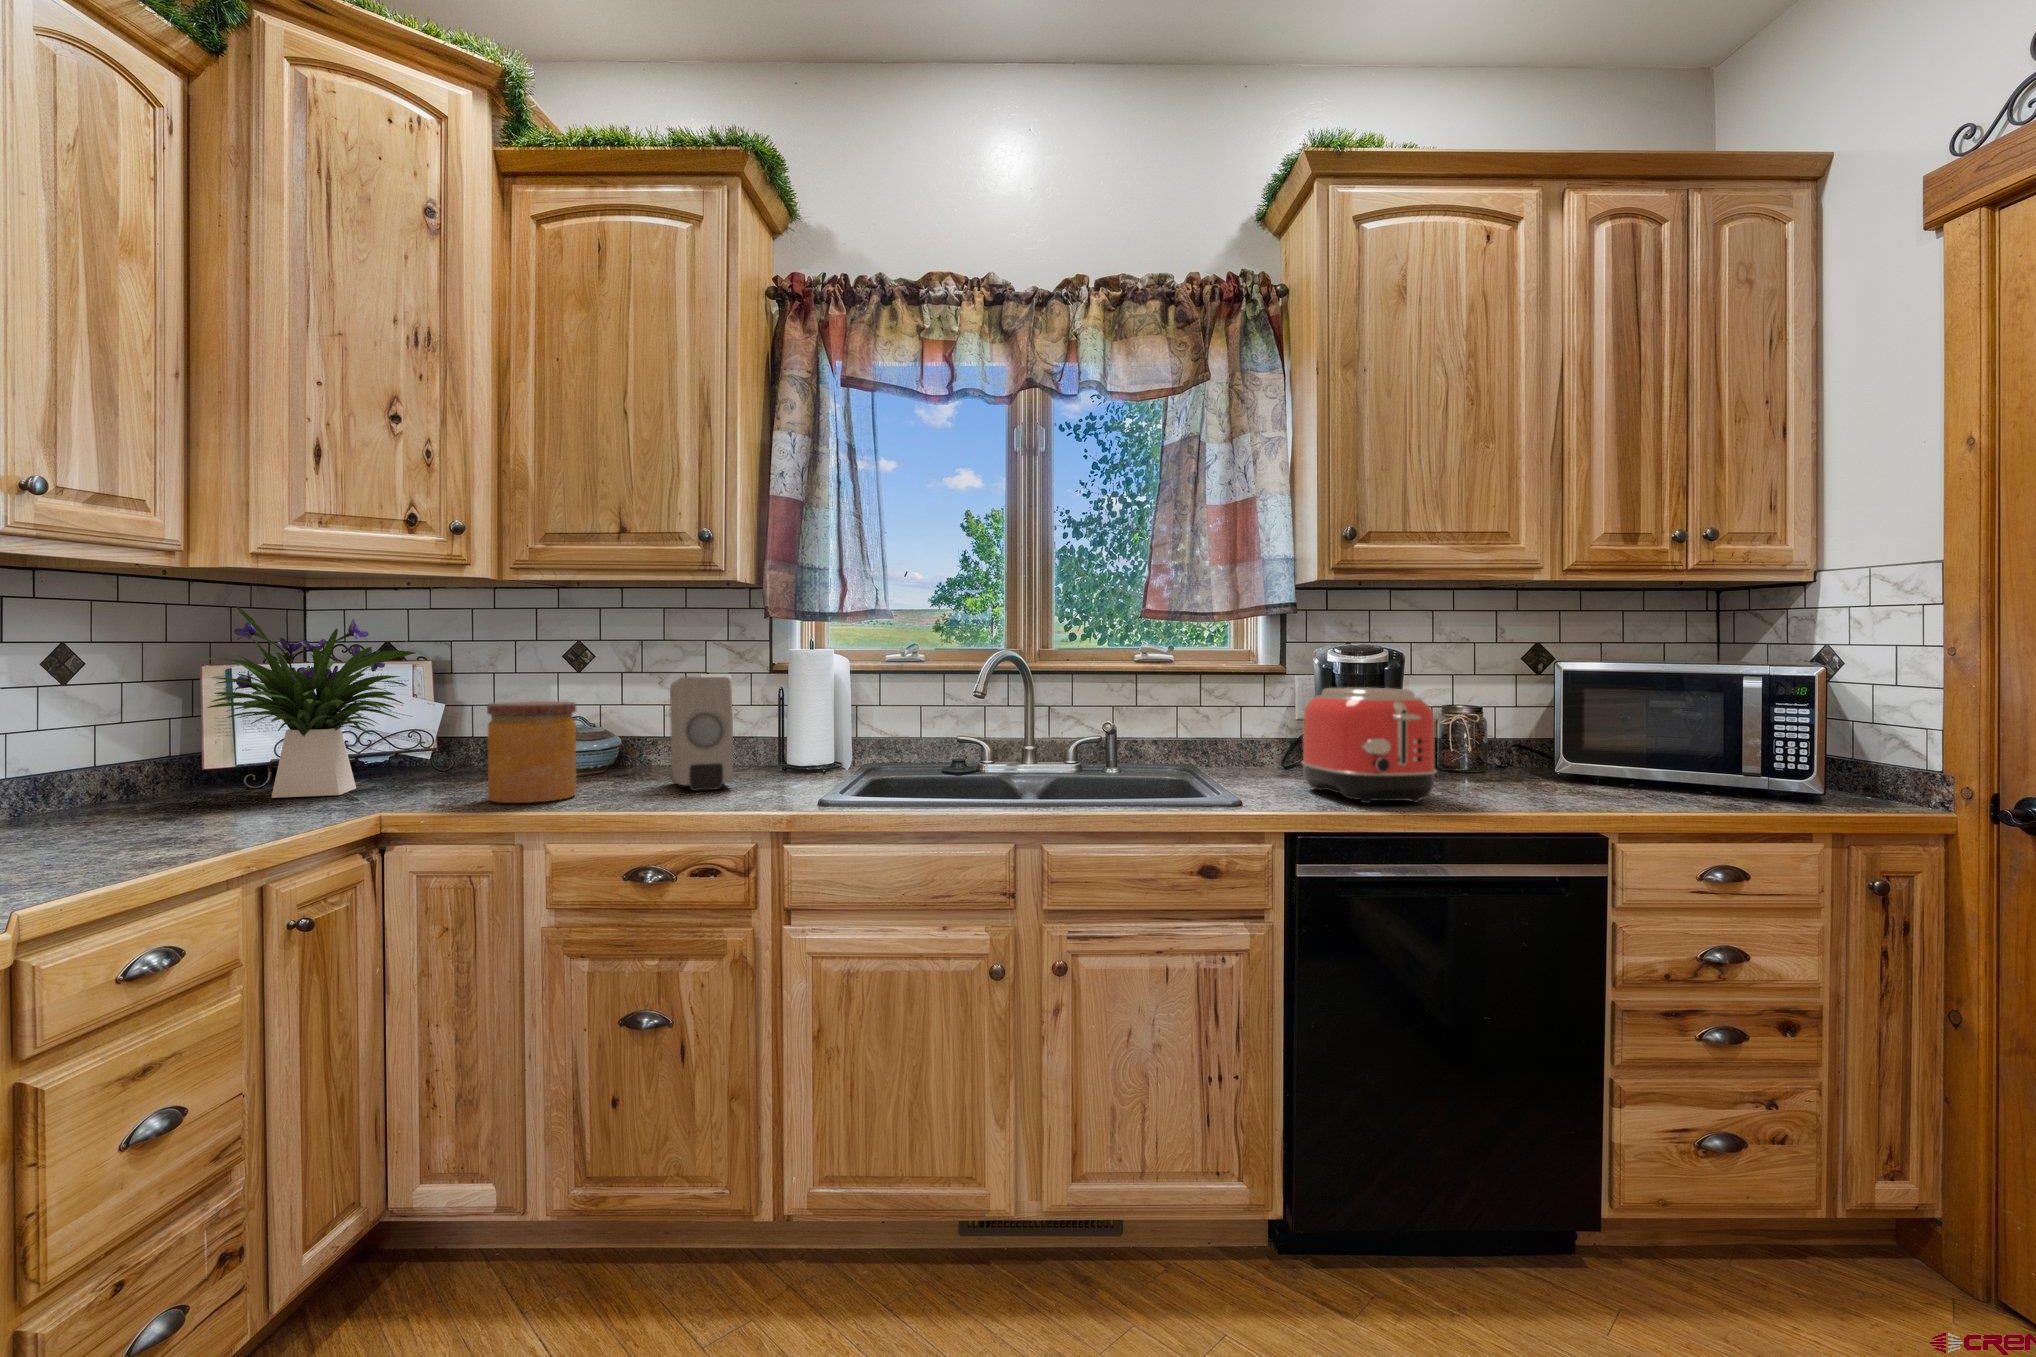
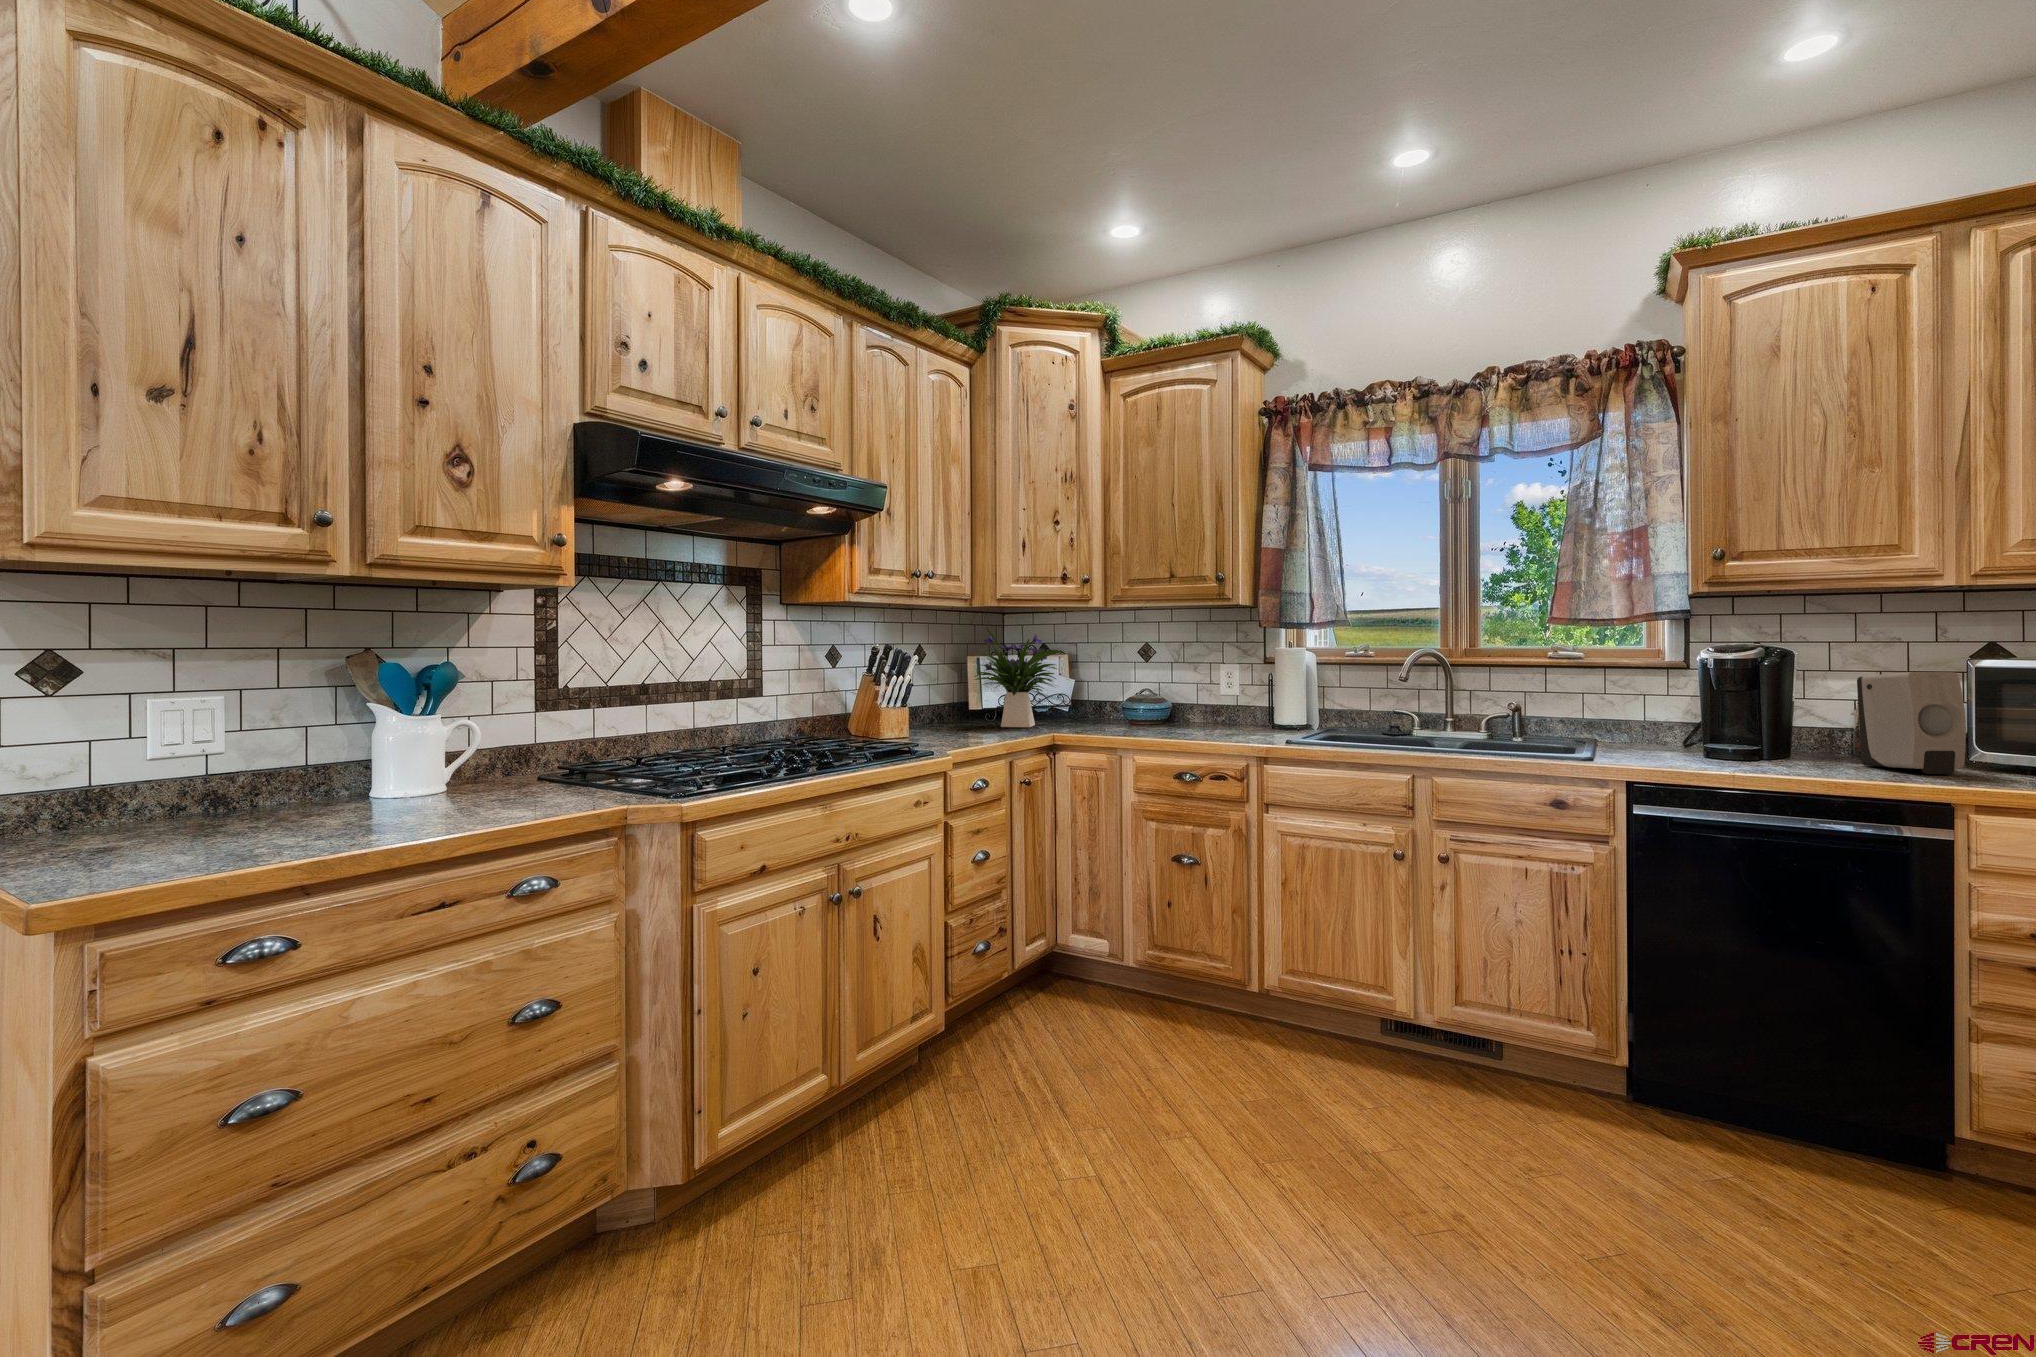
soap dispenser: present [670,677,733,791] -> present [1857,672,1966,774]
toaster: present [1301,688,1437,803] -> none [1669,677,1787,768]
jar: present [487,701,576,803] -> none [1102,679,1147,735]

